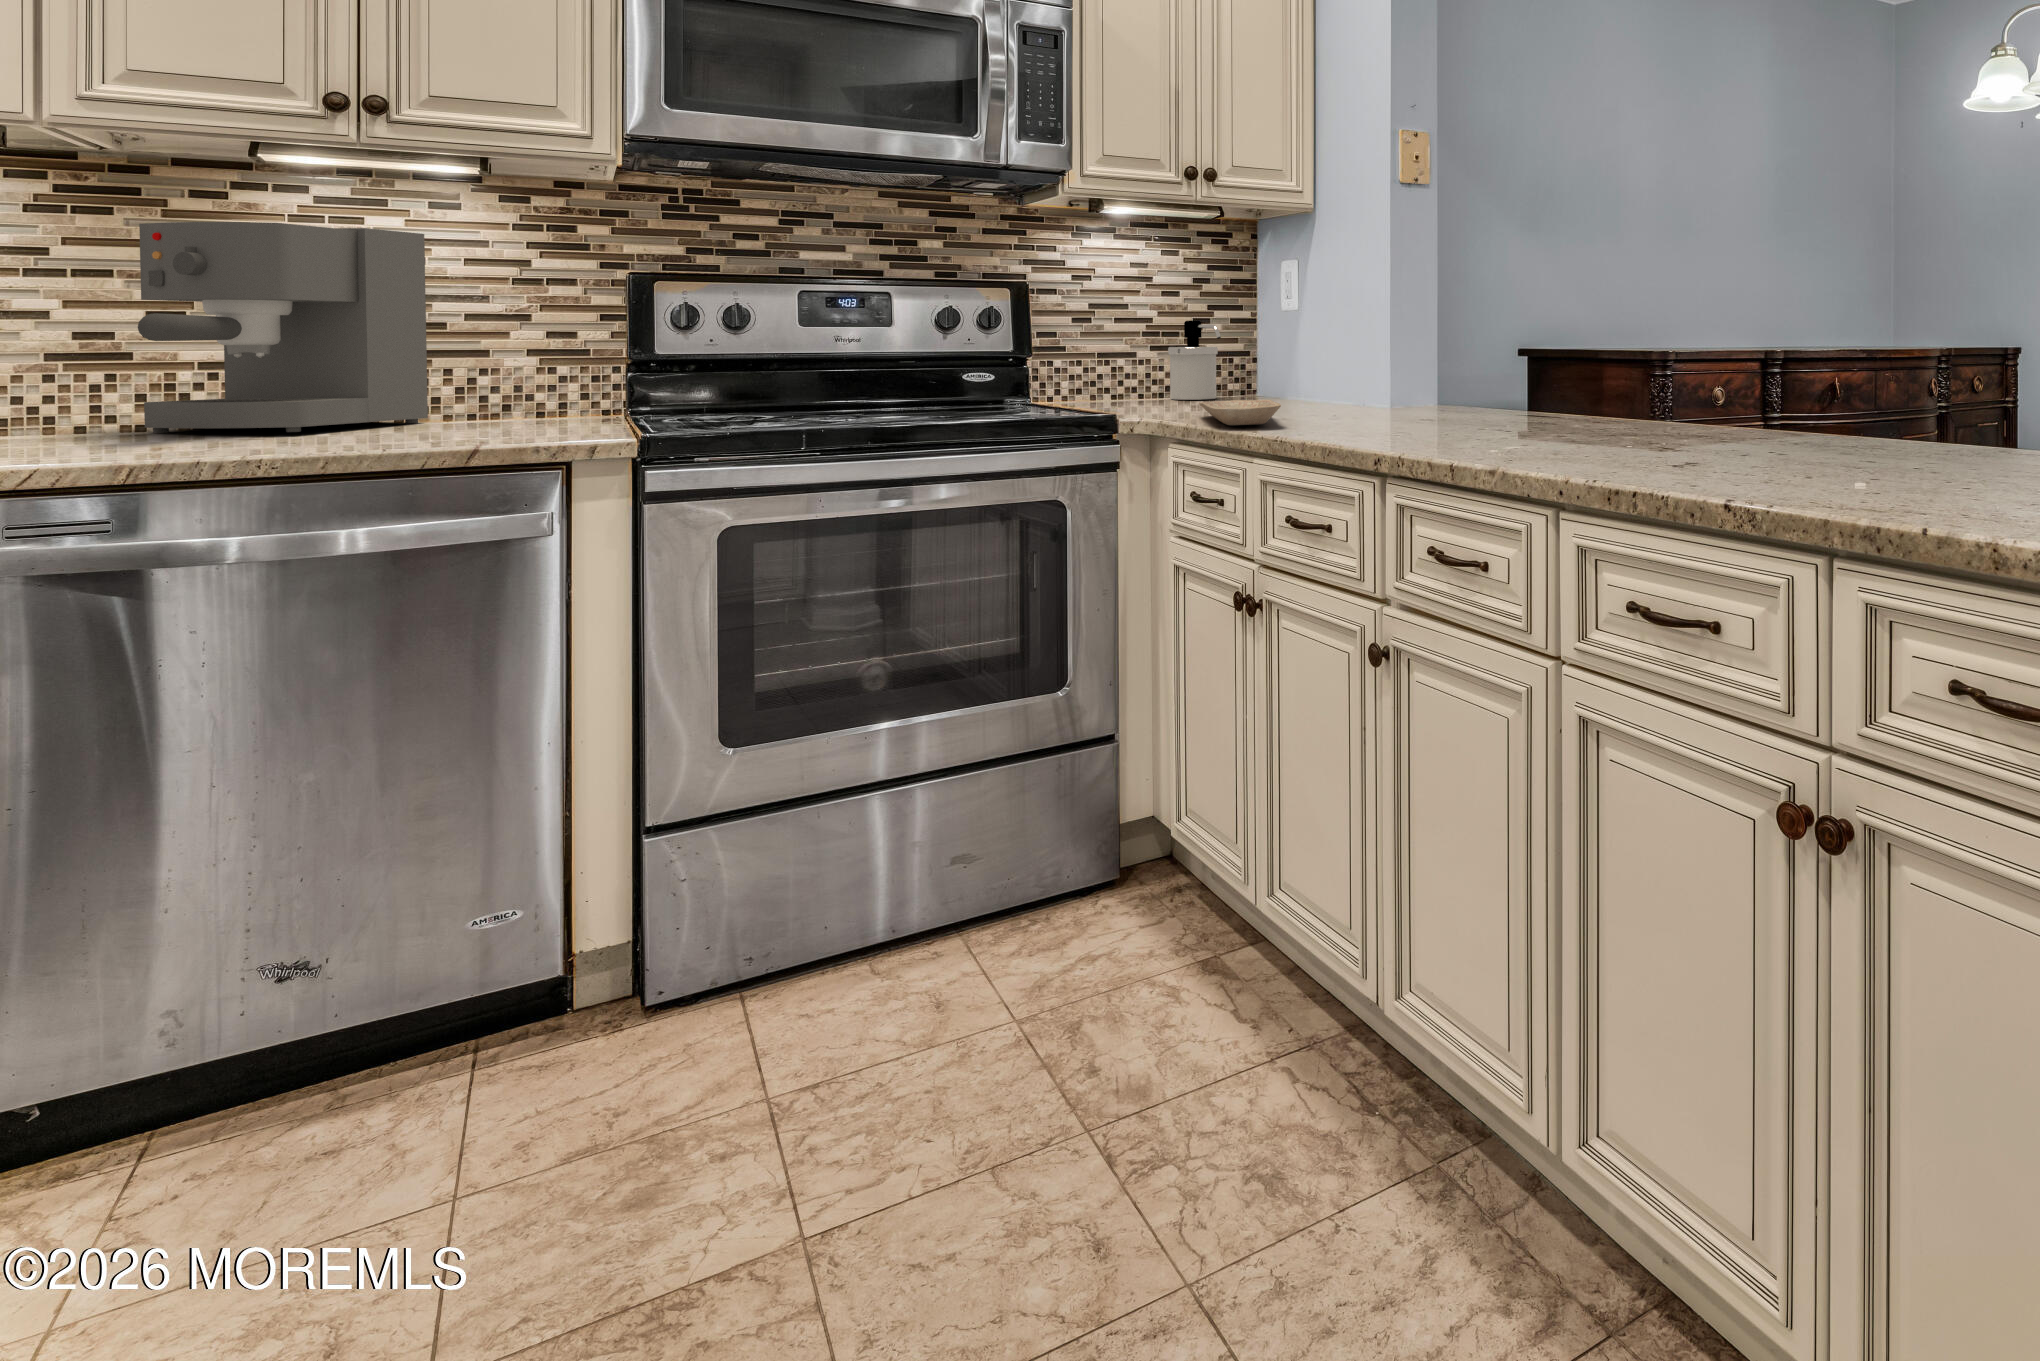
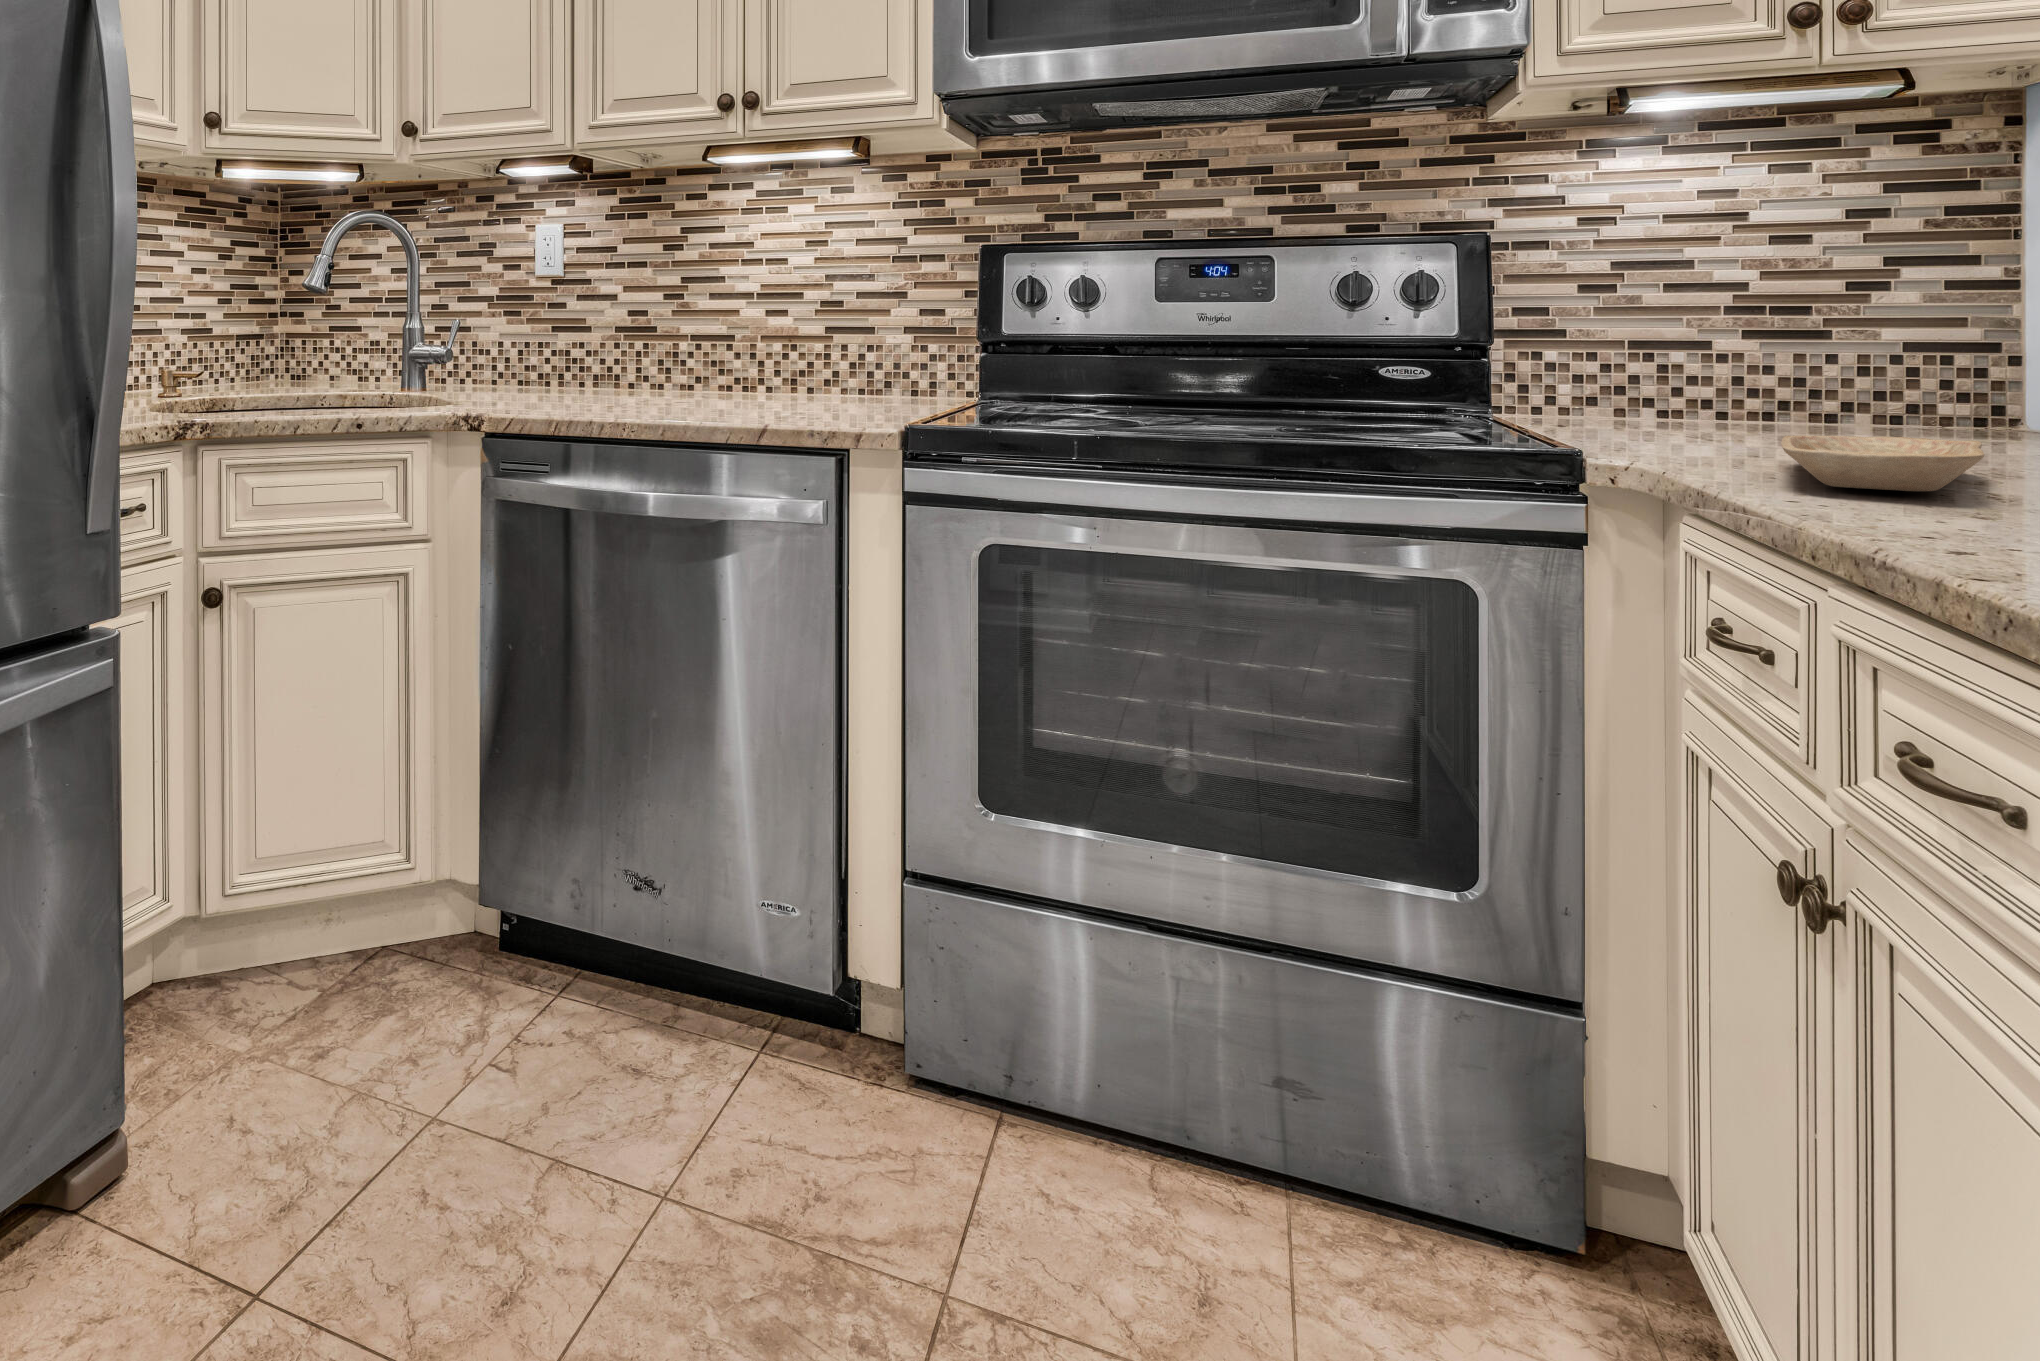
coffee maker: present [138,222,428,433] -> none [620,213,820,399]
soap dispenser: present [1168,321,1221,400] -> none [1776,284,1896,431]

